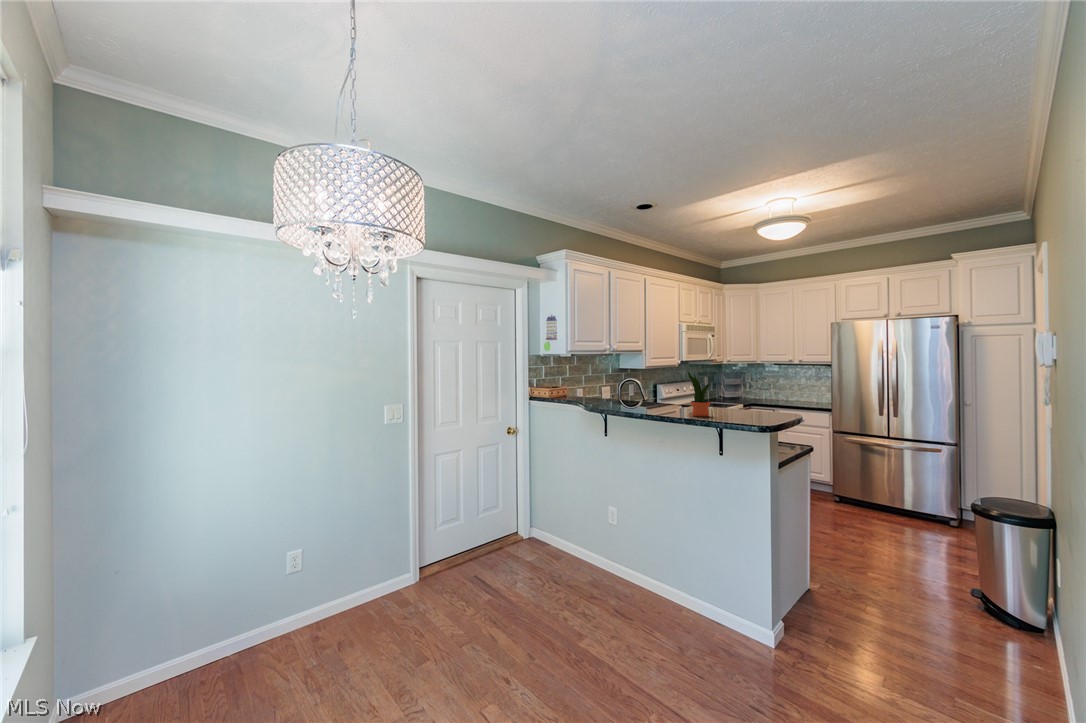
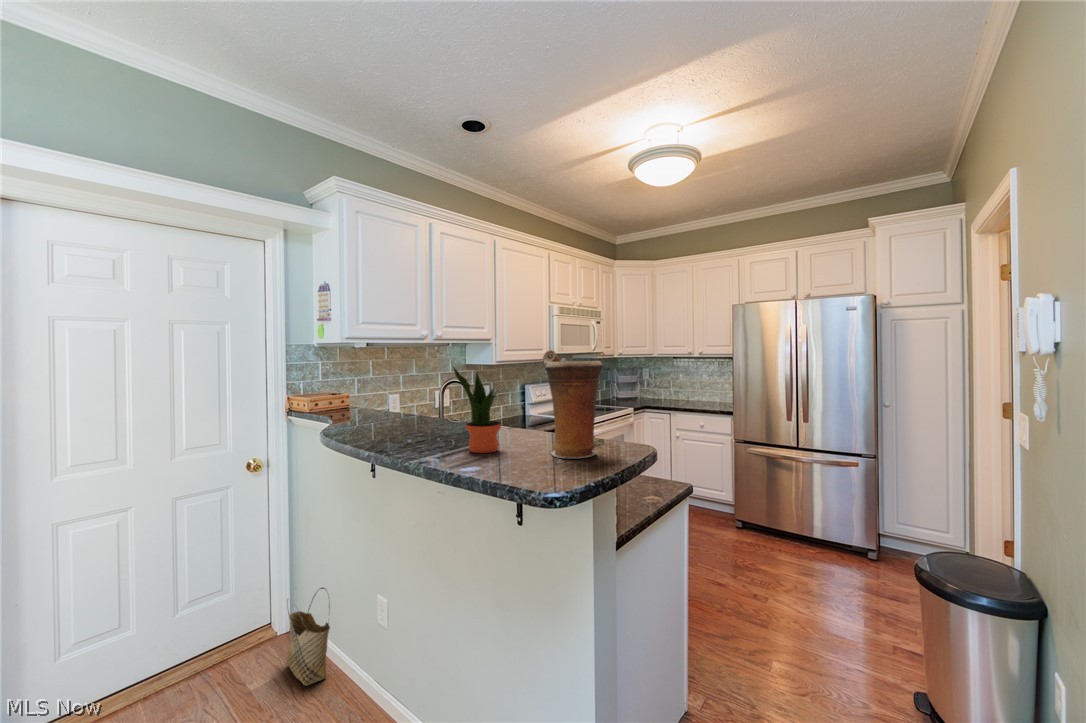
vase: none [734,362,770,419] -> present [543,350,603,458]
woven basket: none [542,507,572,562] -> present [286,588,330,685]

